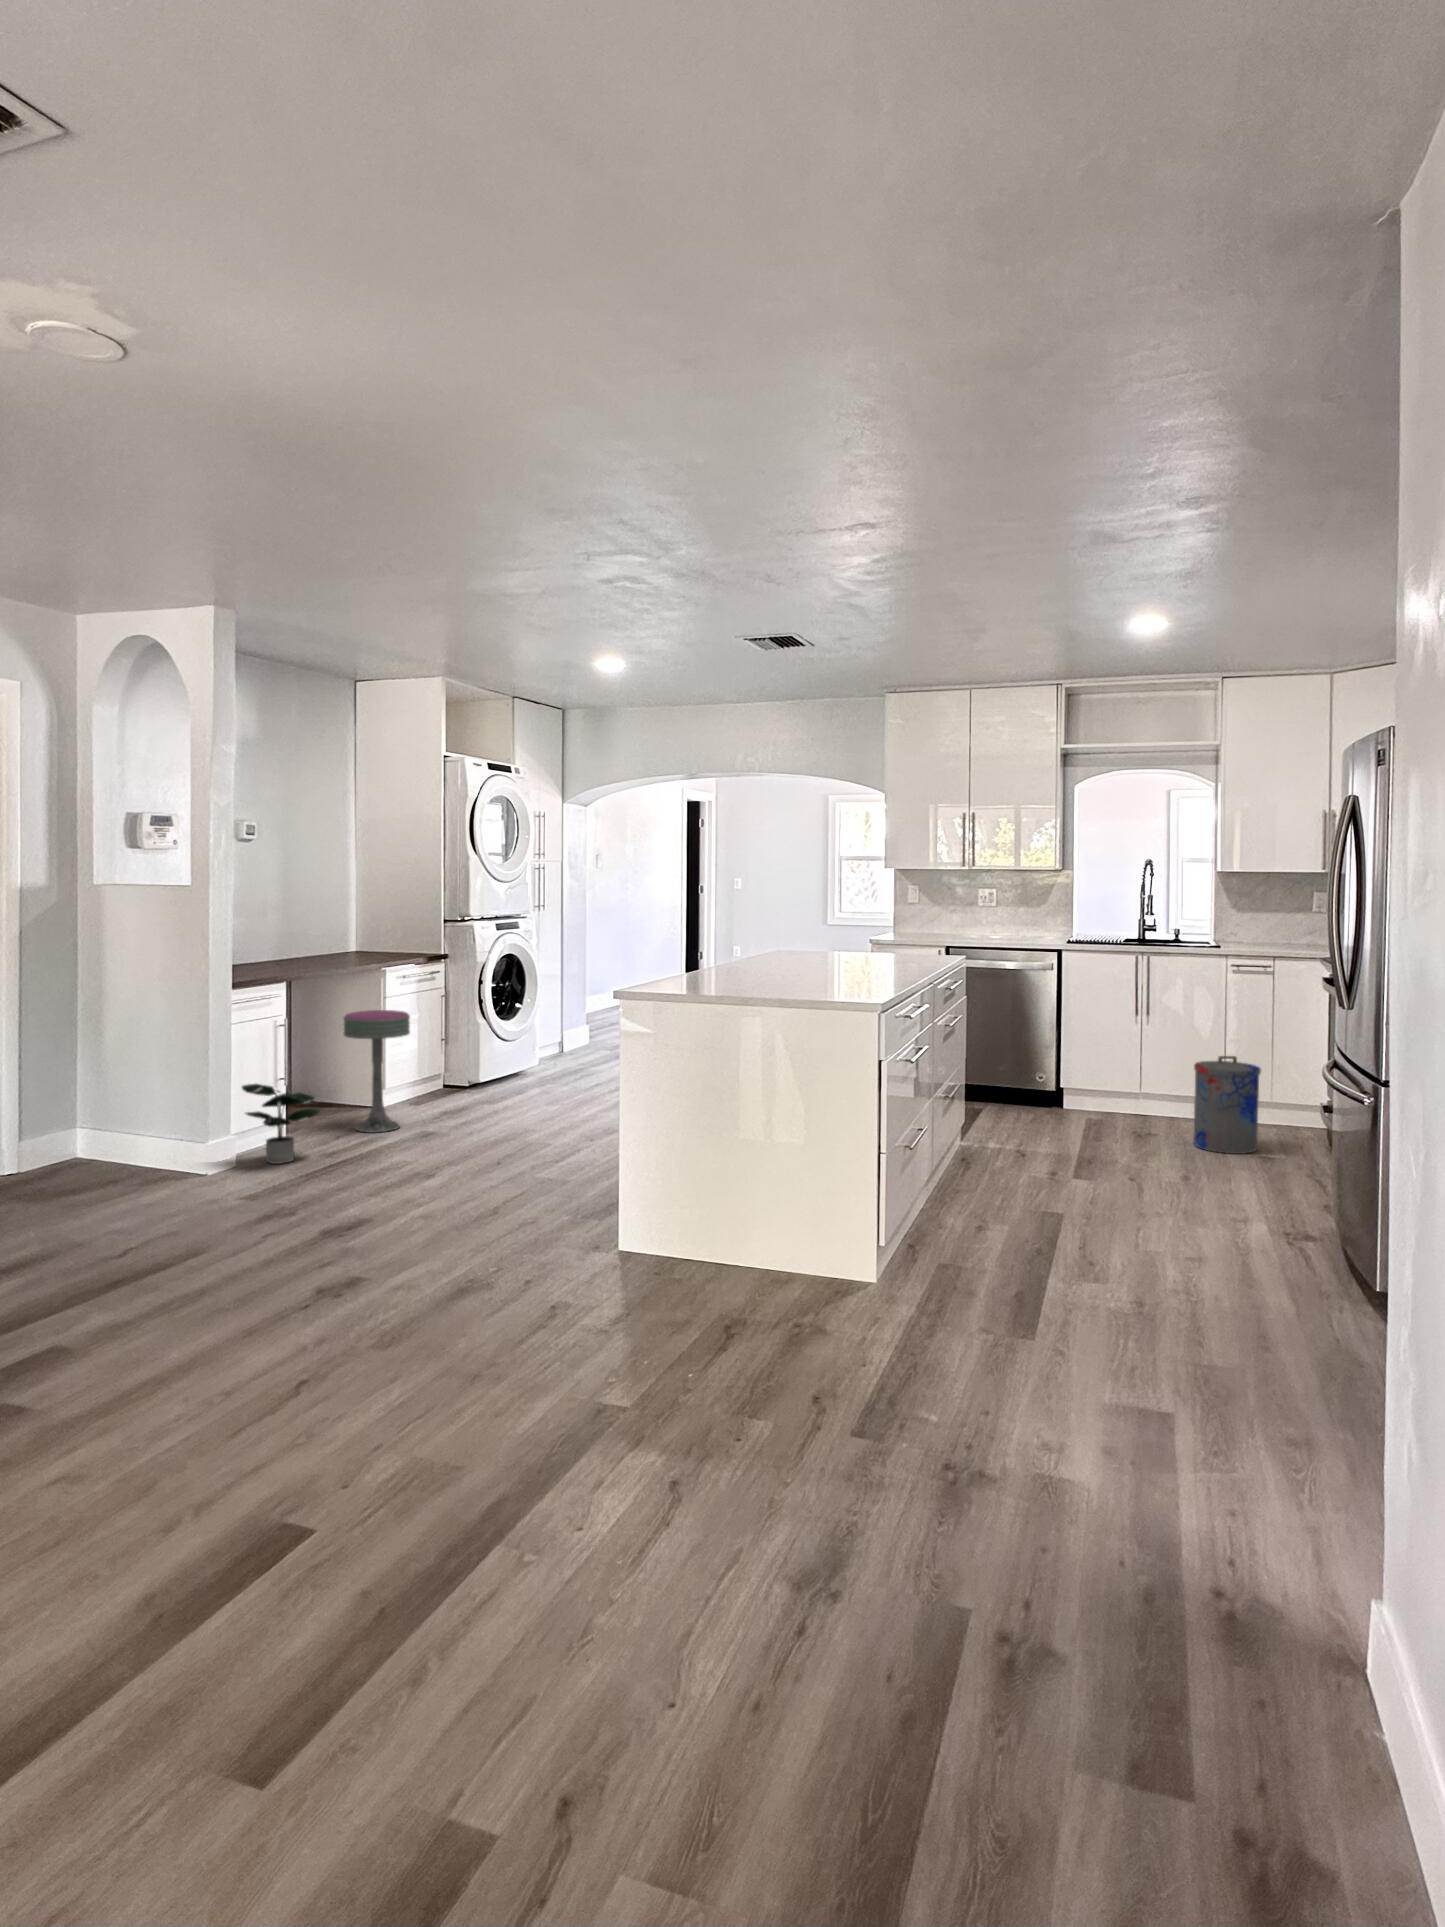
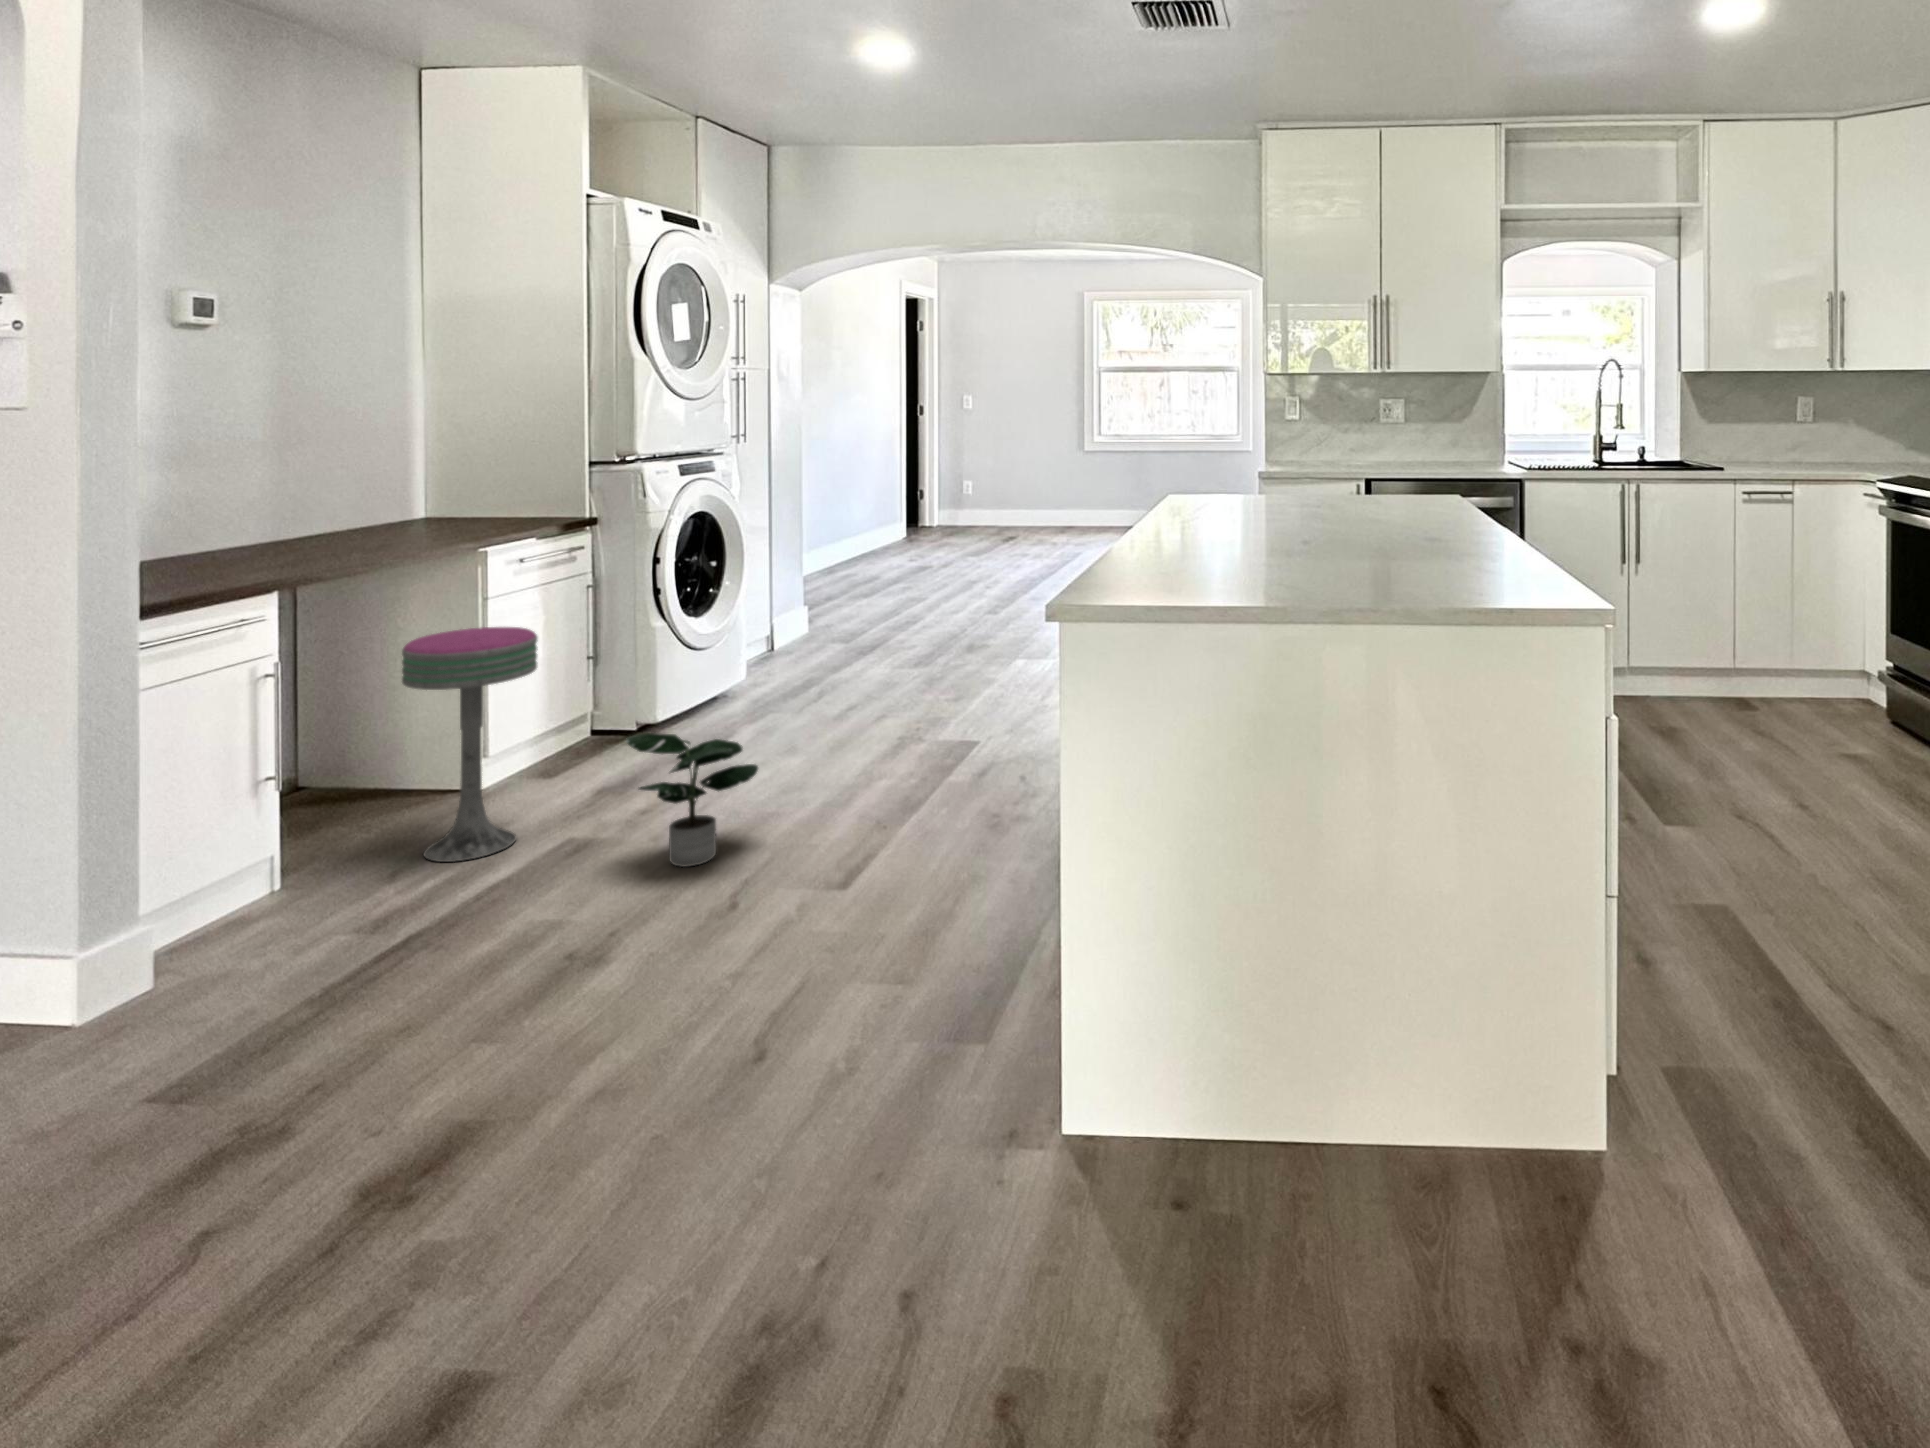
trash can: present [1193,1056,1261,1154] -> none [1743,618,1837,757]
potted plant: present [242,1084,320,1164] -> present [626,733,758,867]

